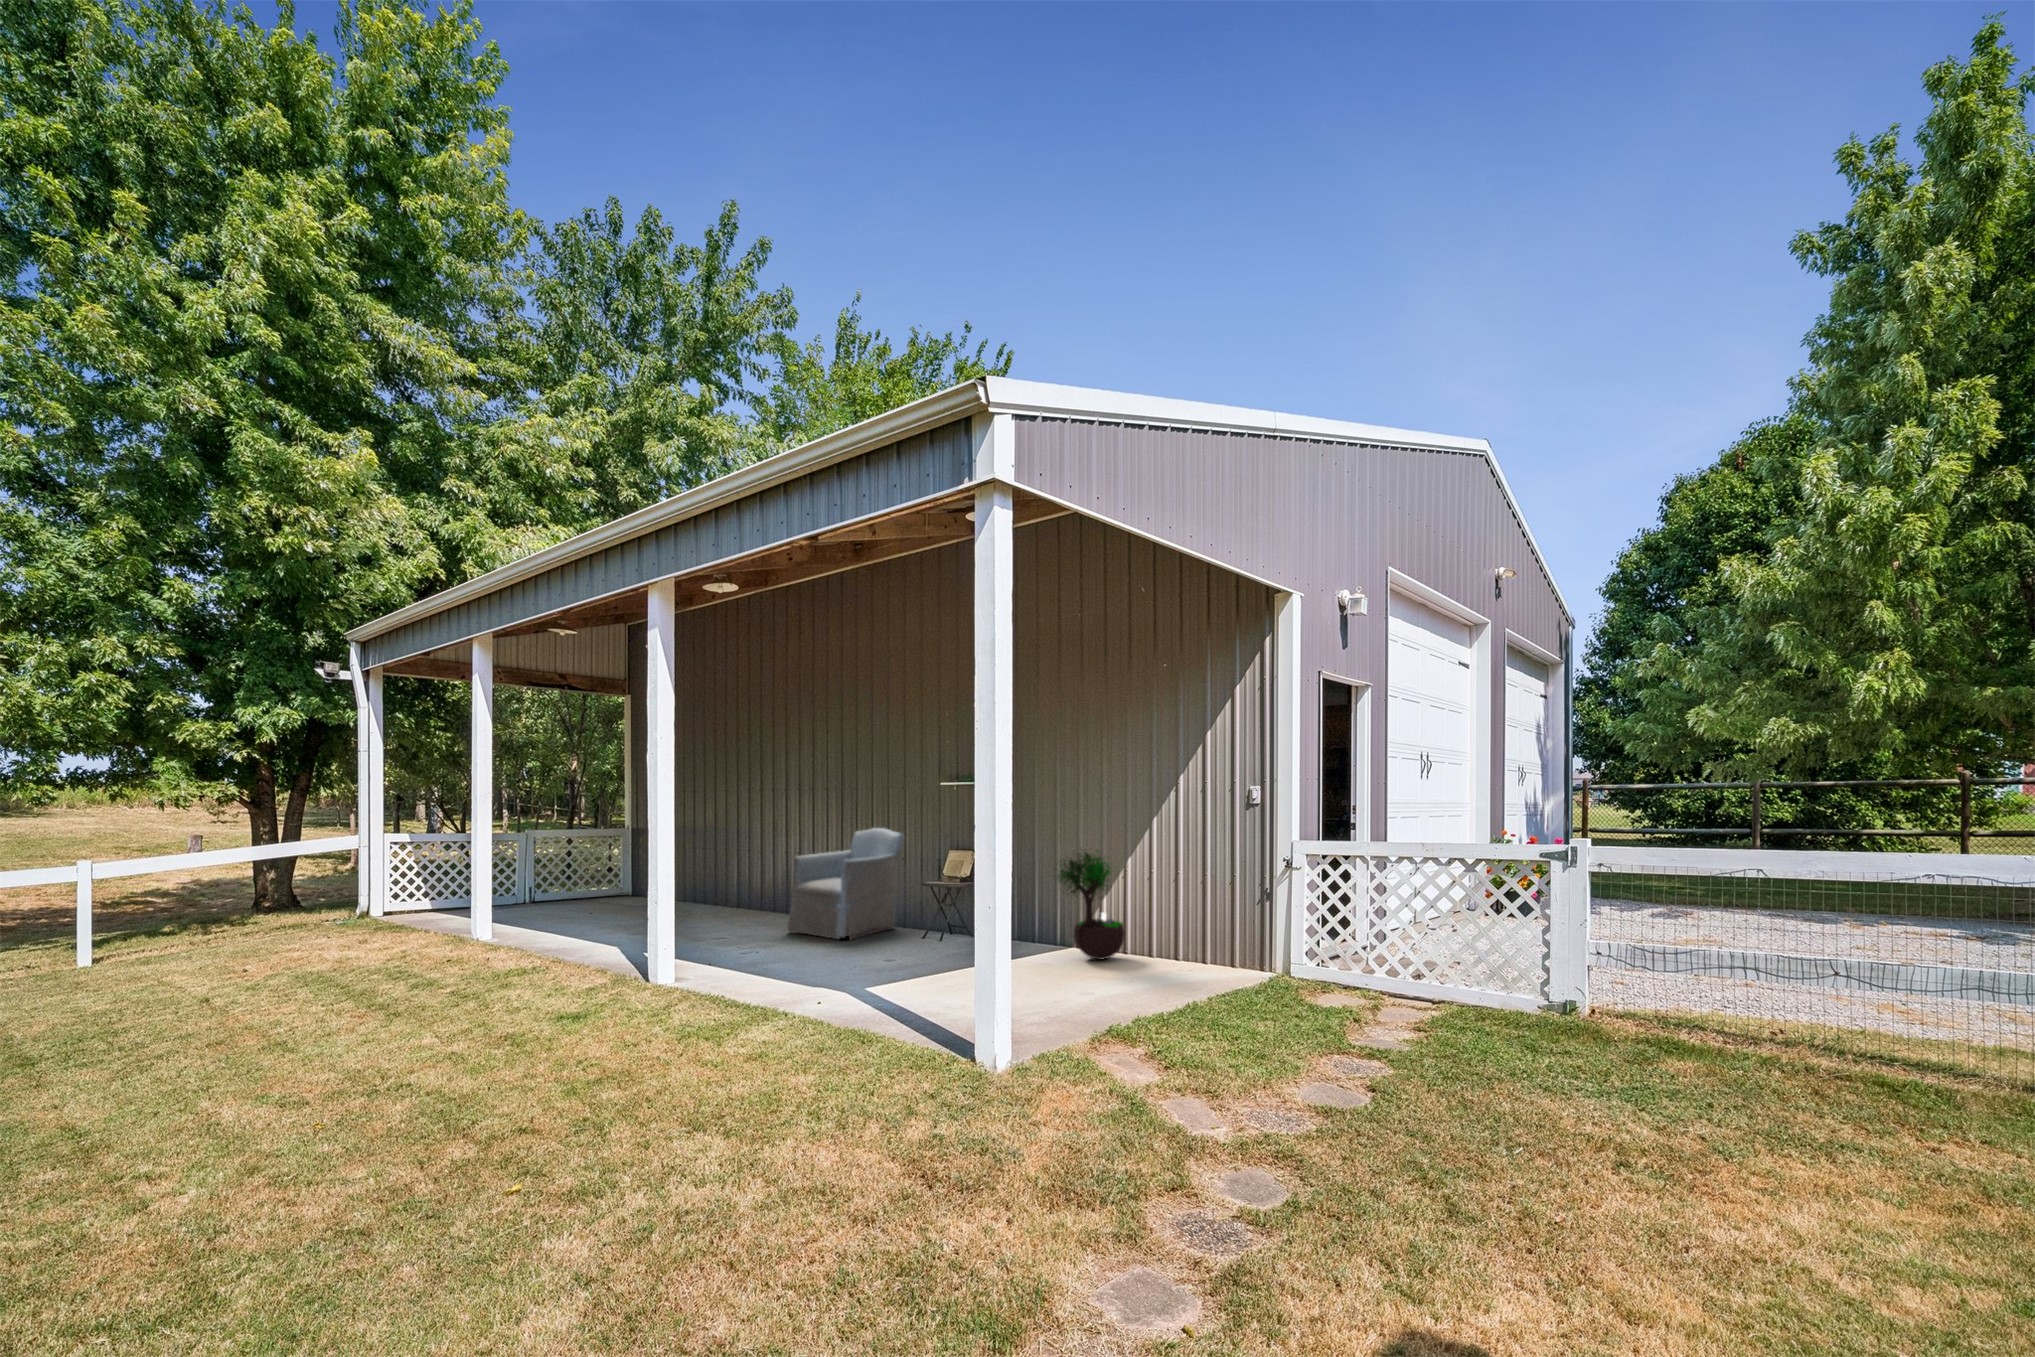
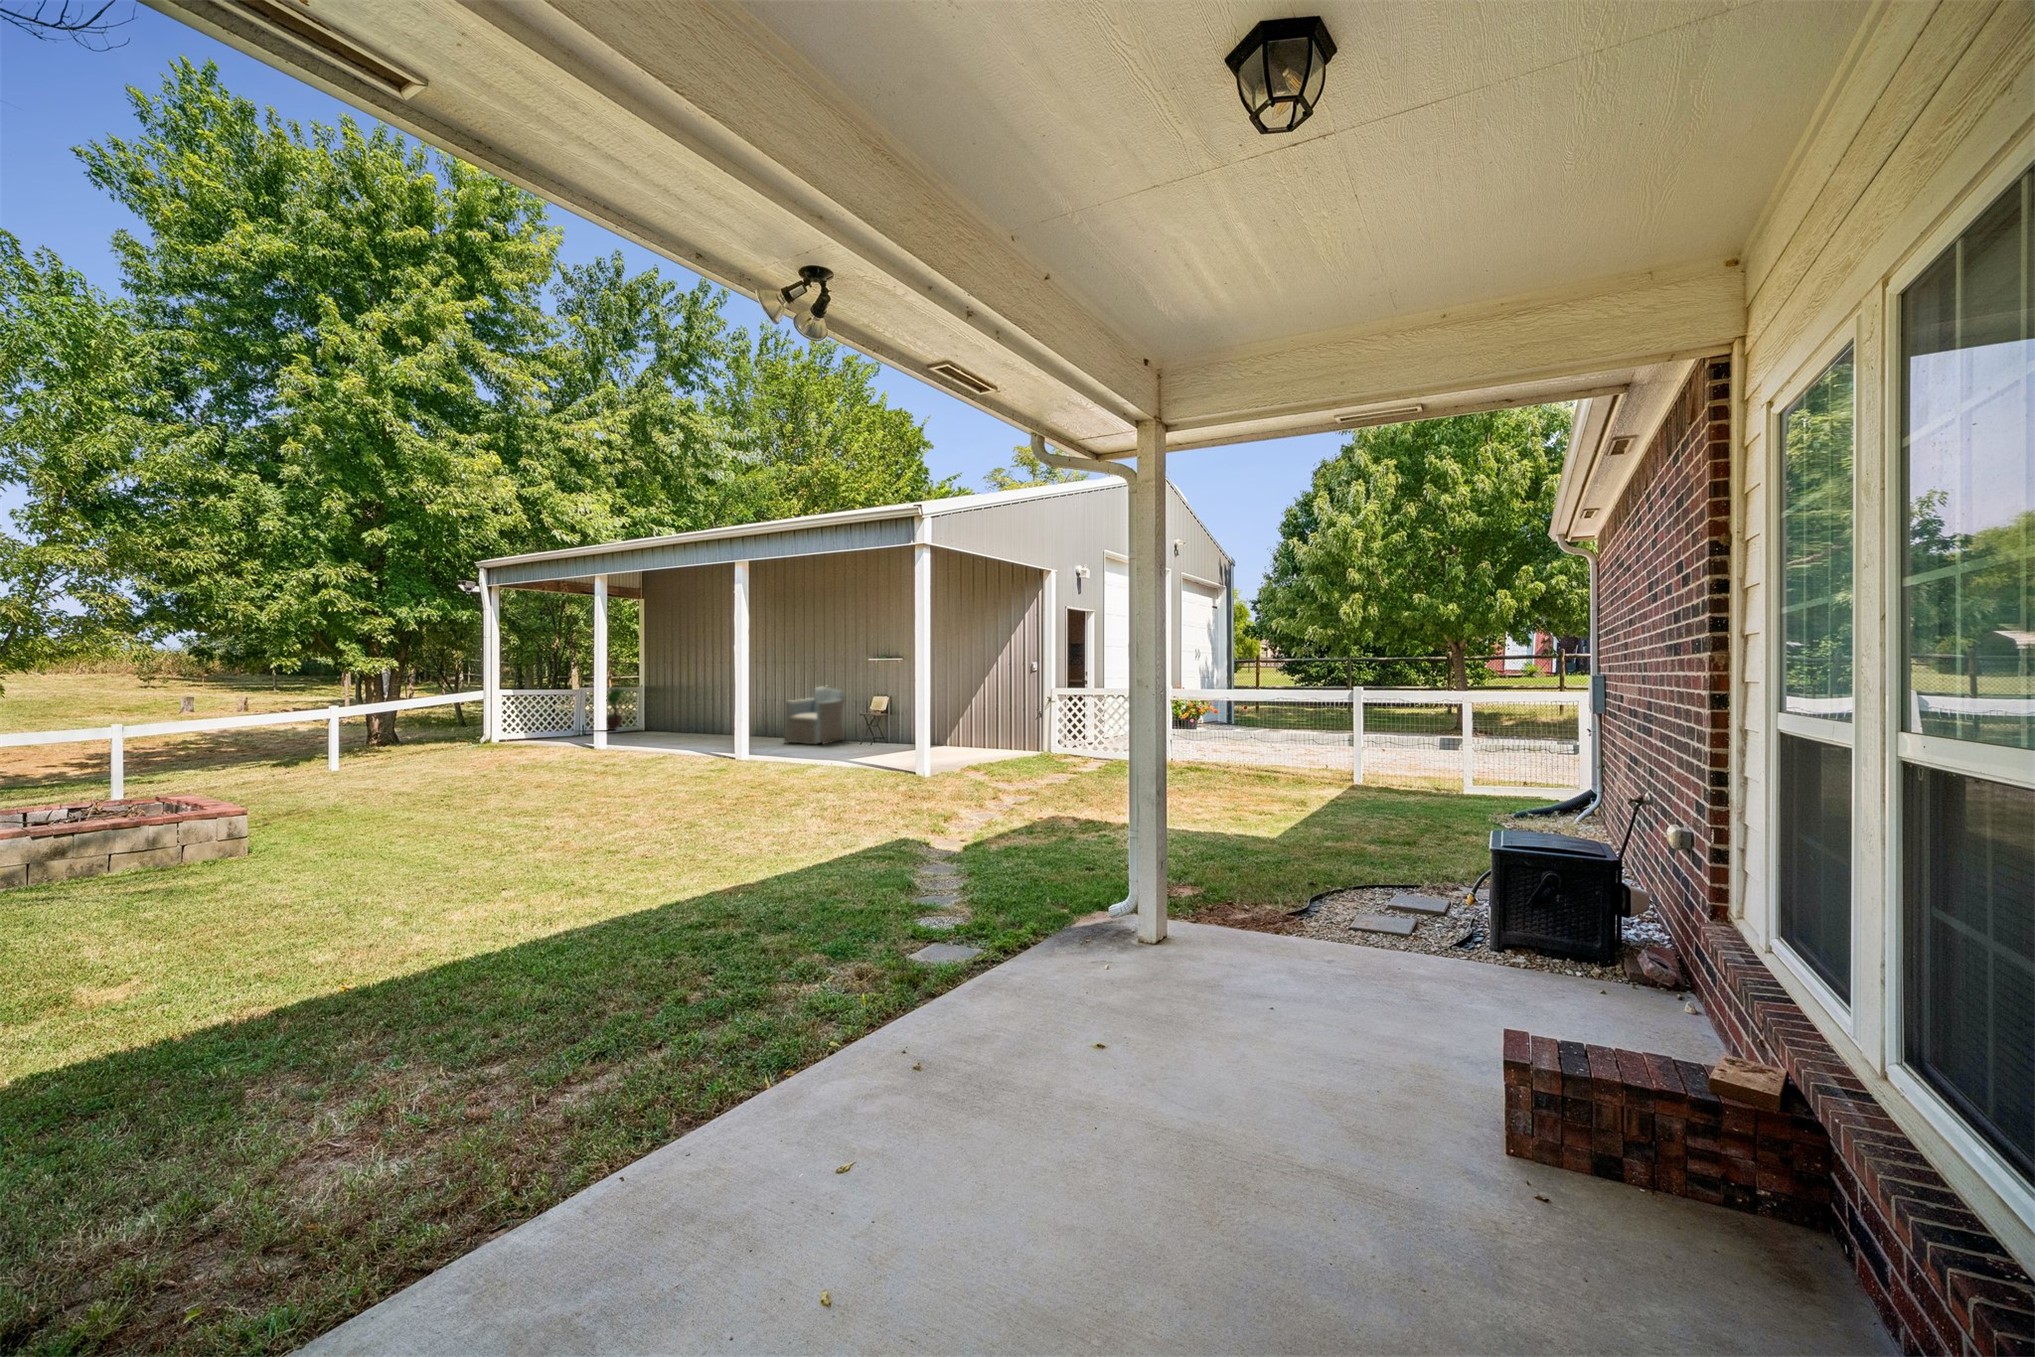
potted tree: present [1051,849,1125,960] -> present [606,687,625,730]

